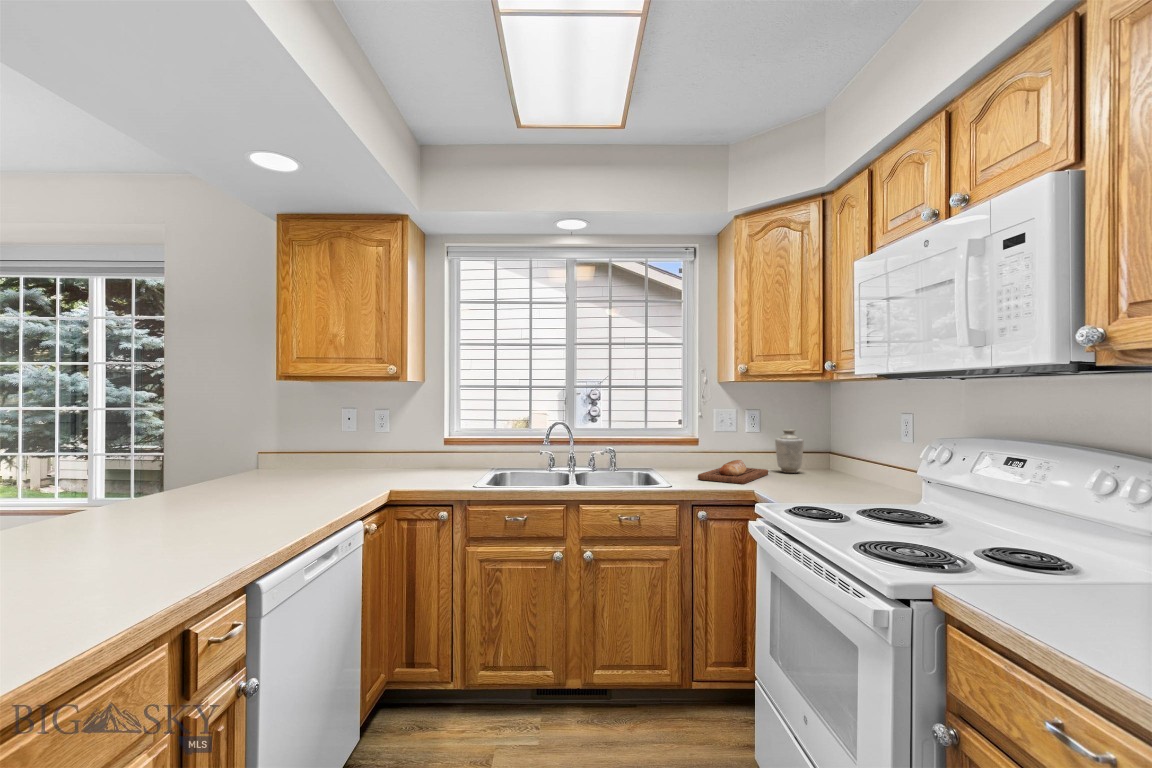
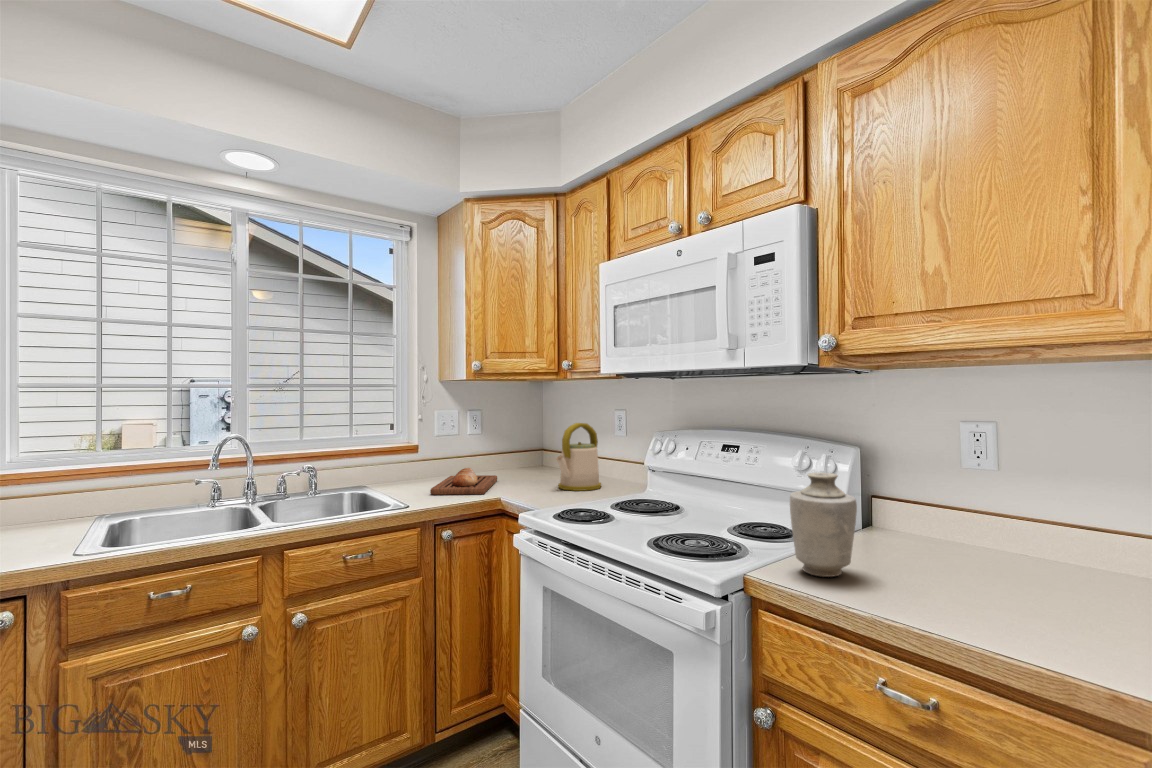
kettle: none [816,423,869,492] -> present [556,423,601,491]
vase: present [775,429,804,473] -> present [790,473,857,577]

